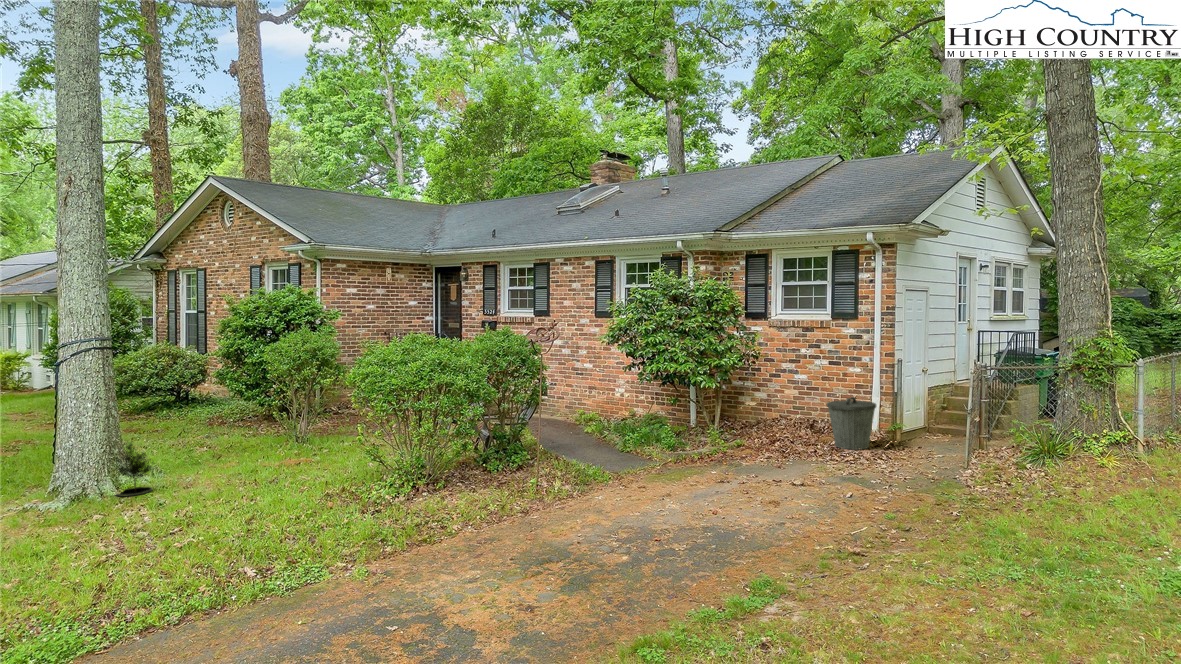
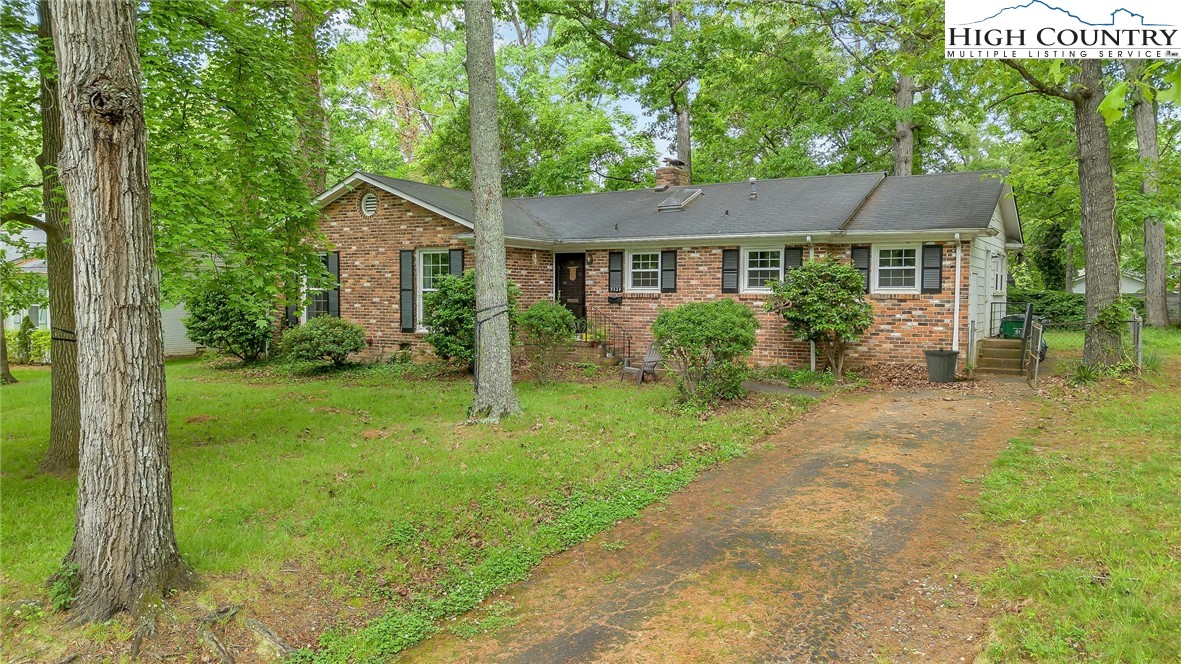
potted tree: present [114,443,153,497] -> none [503,379,532,422]

